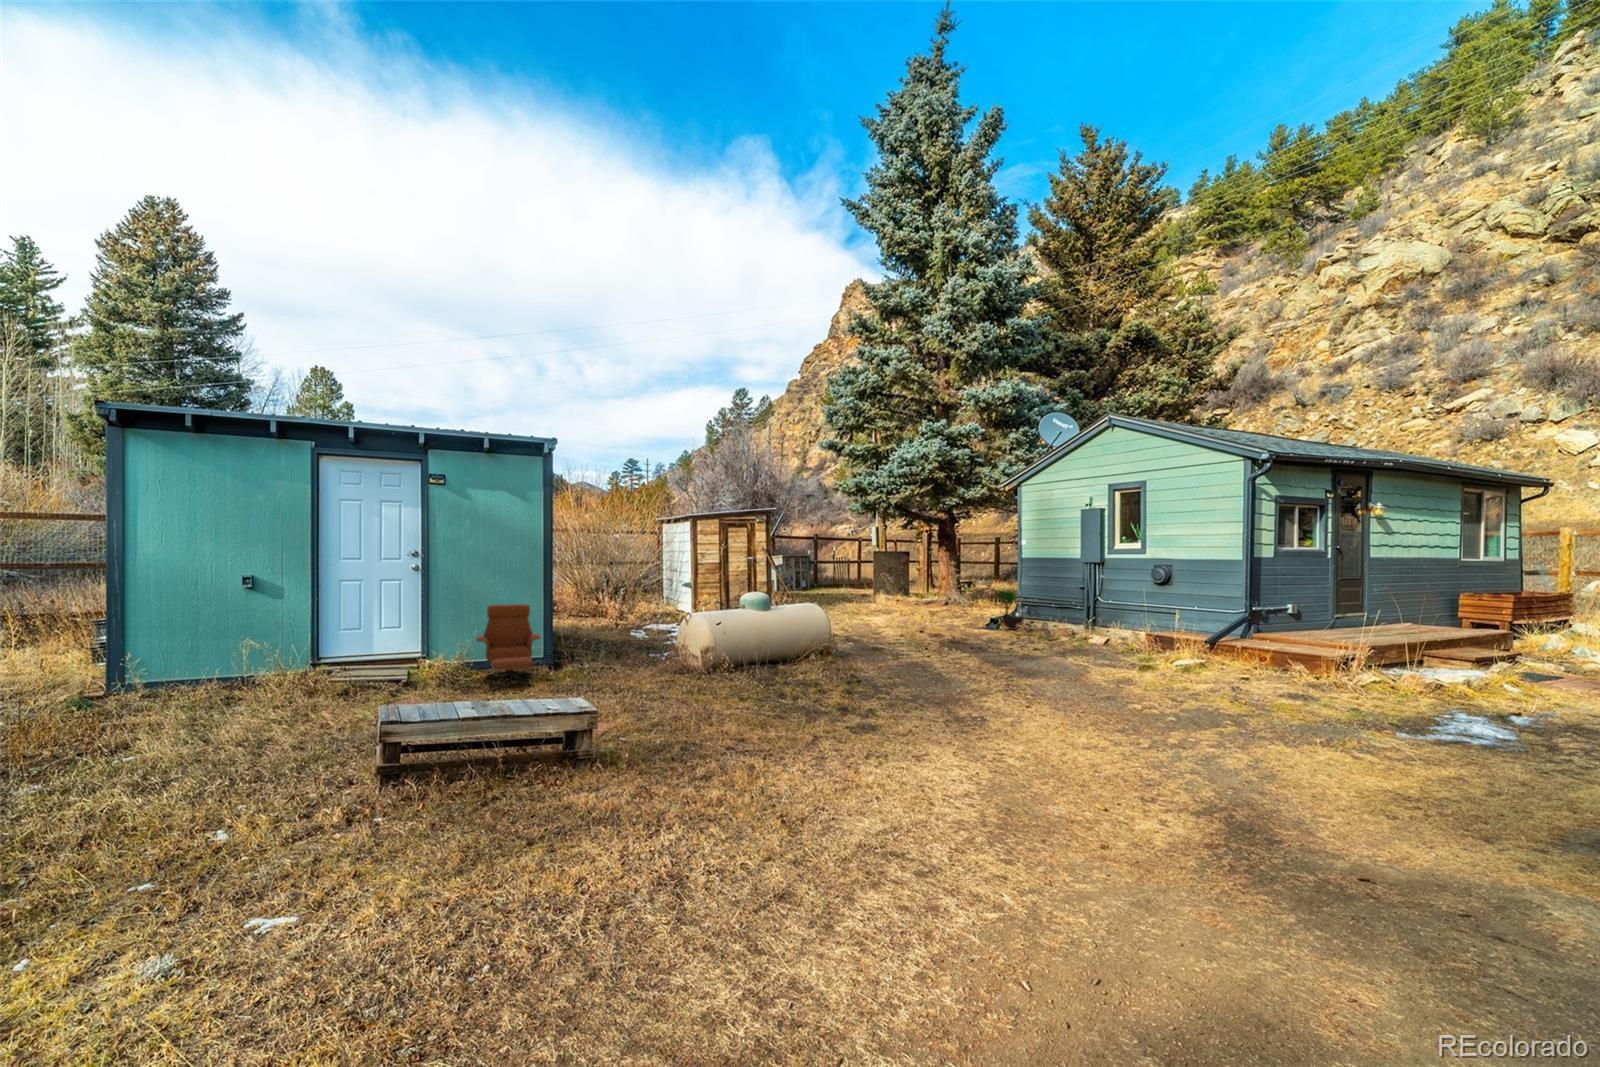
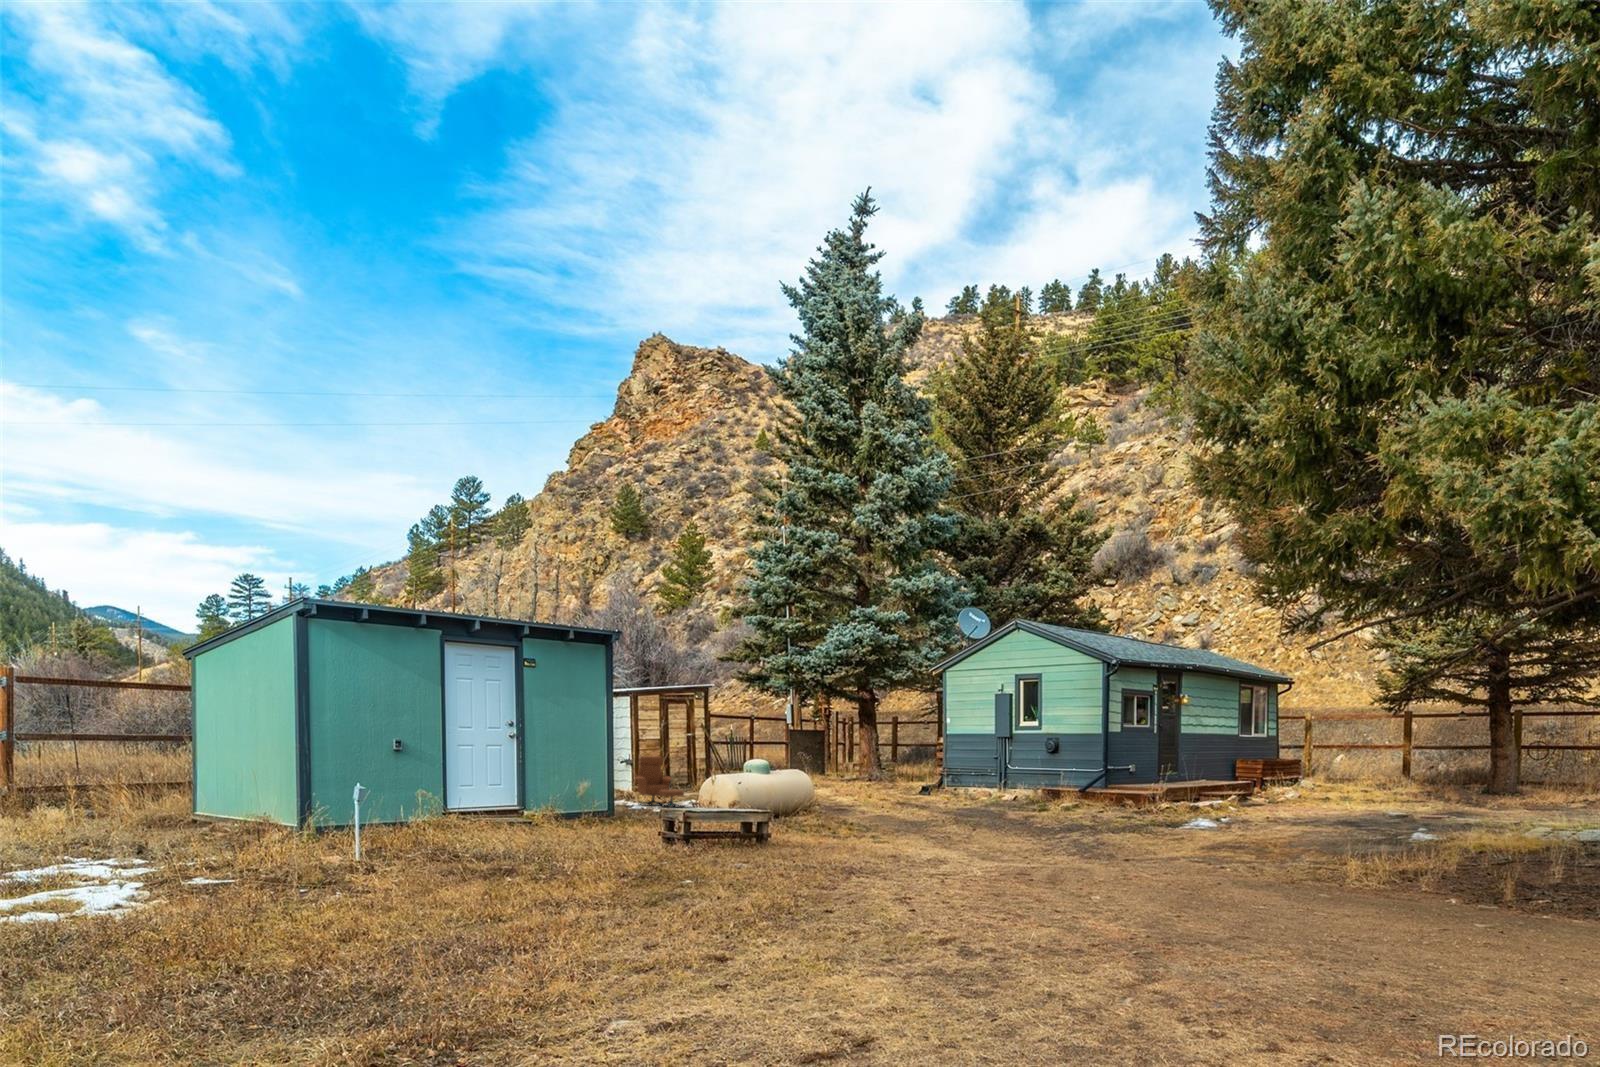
potted tree: present [997,588,1023,630] -> none [923,754,948,793]

